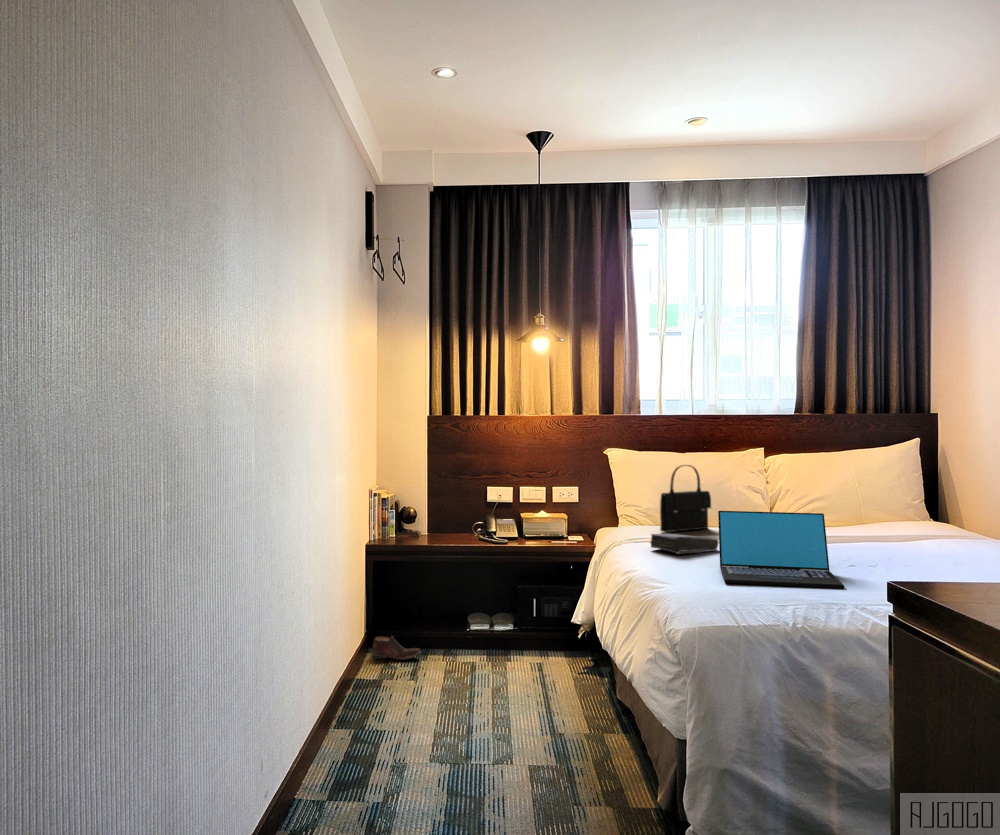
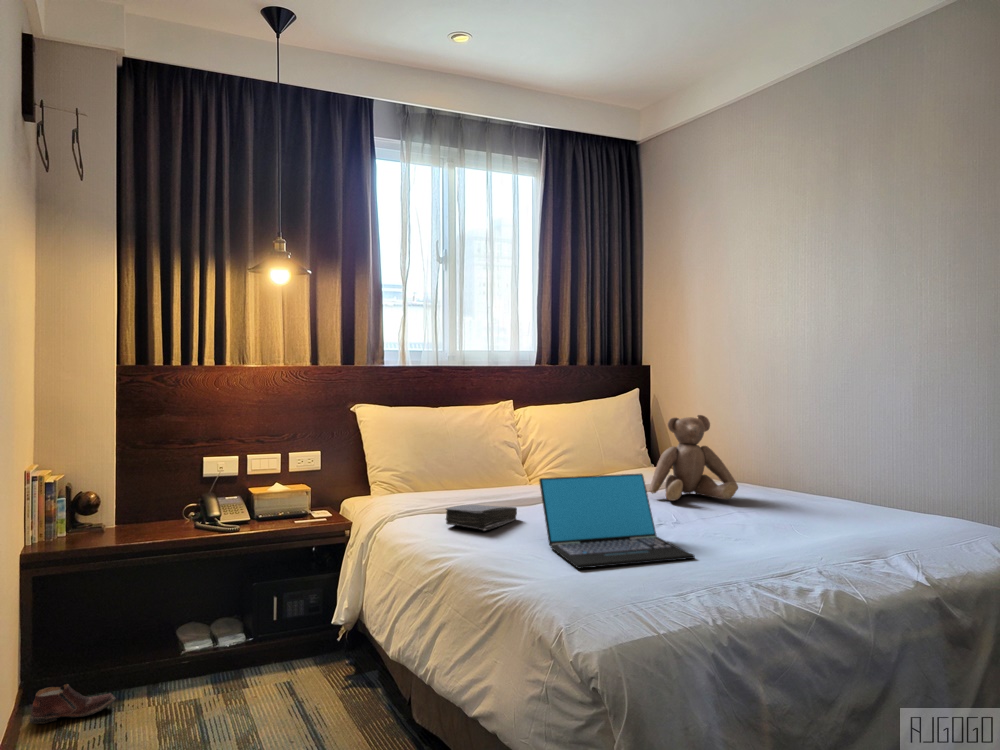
handbag: present [660,465,711,532] -> none [433,422,481,500]
teddy bear: none [873,465,979,552] -> present [649,415,738,501]

